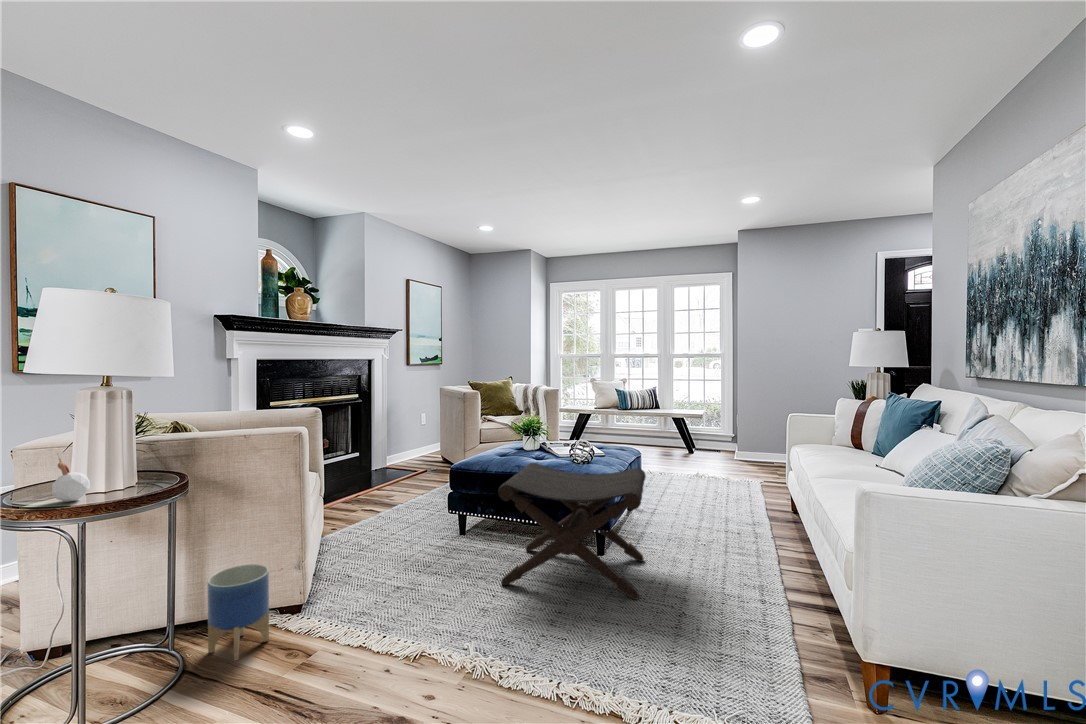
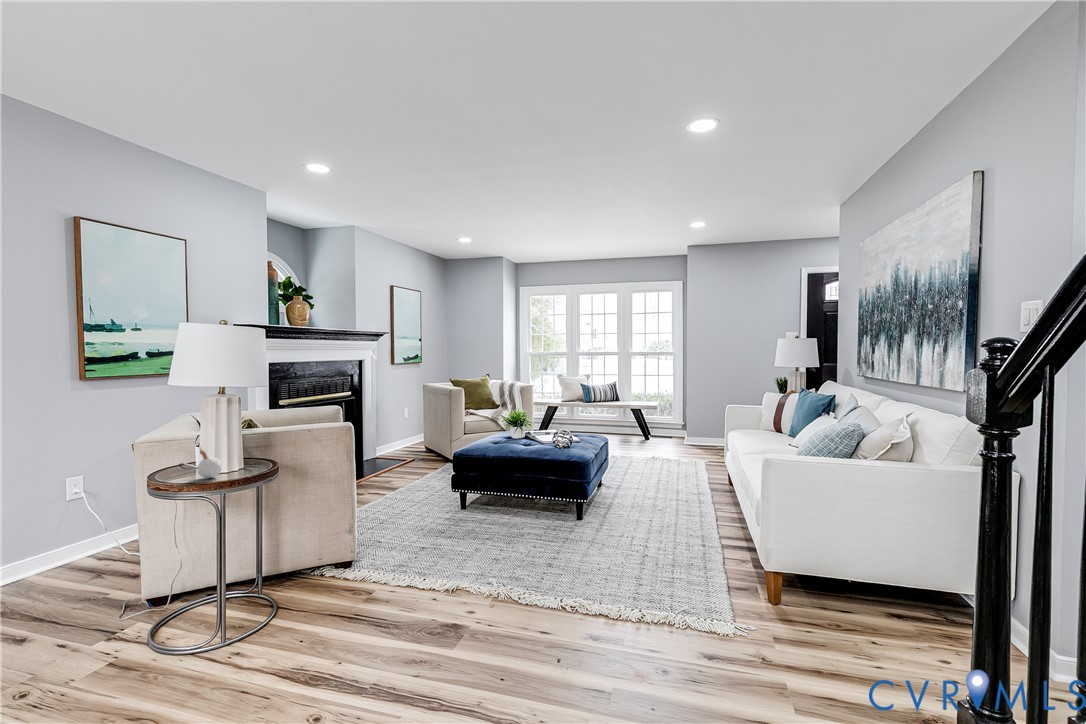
footstool: present [498,463,646,600] -> none [502,448,614,549]
planter: present [208,564,269,660] -> none [291,528,336,598]

